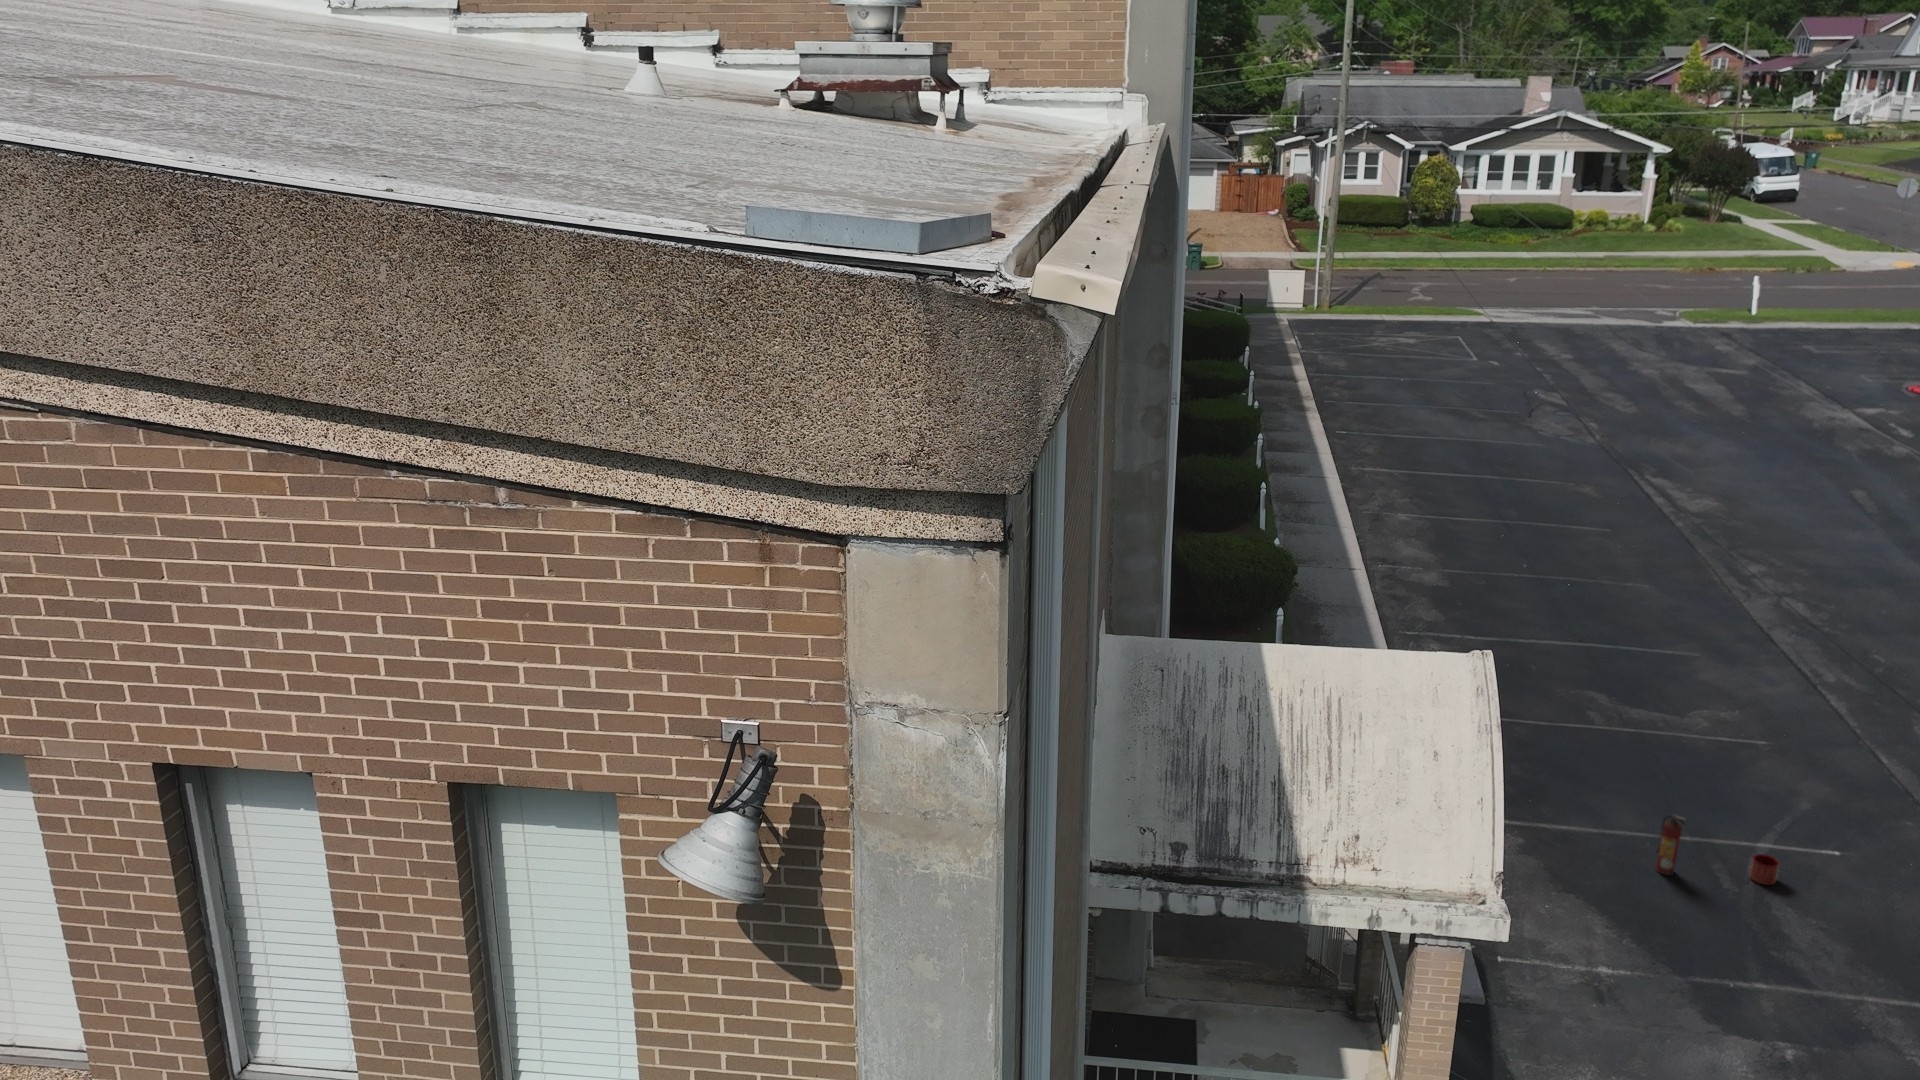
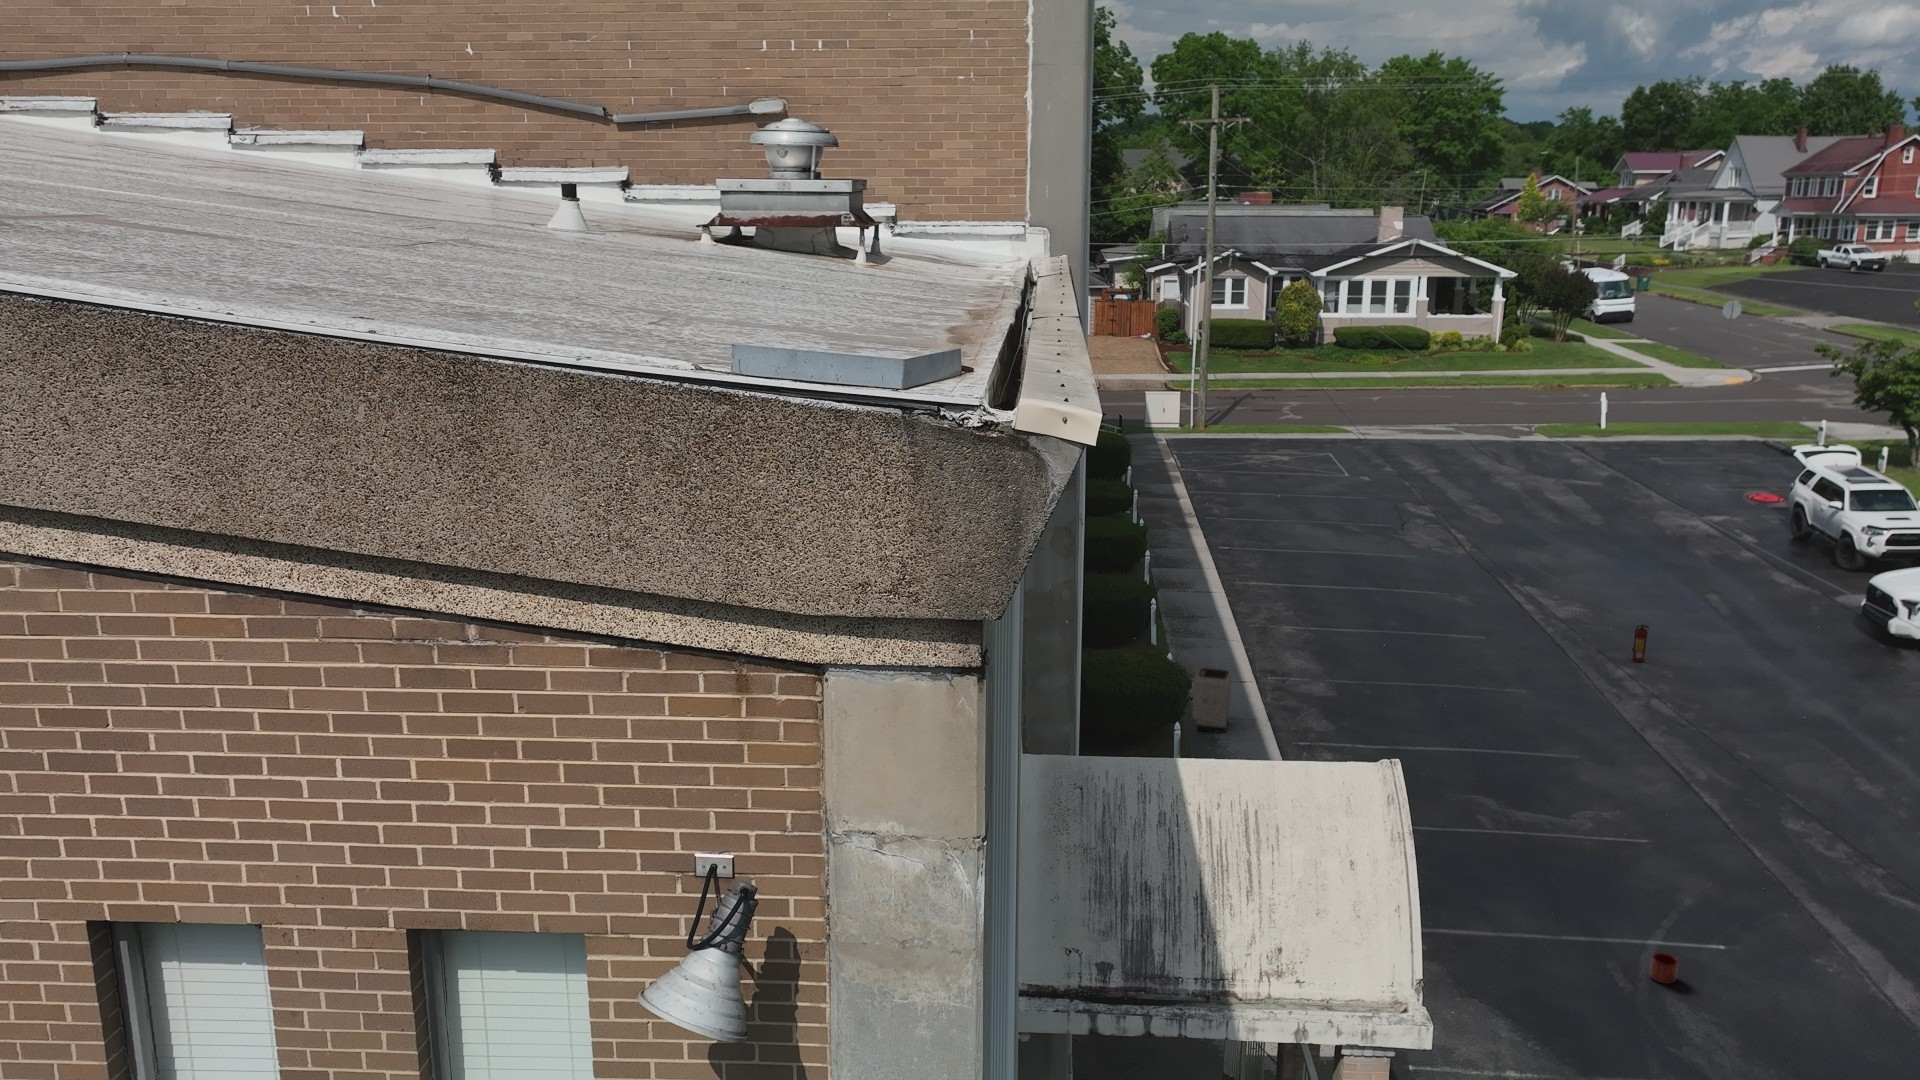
trash can: none [1295,553,1338,619] -> present [1192,667,1232,733]
fire extinguisher: present [1656,815,1684,875] -> present [1632,624,1649,663]

